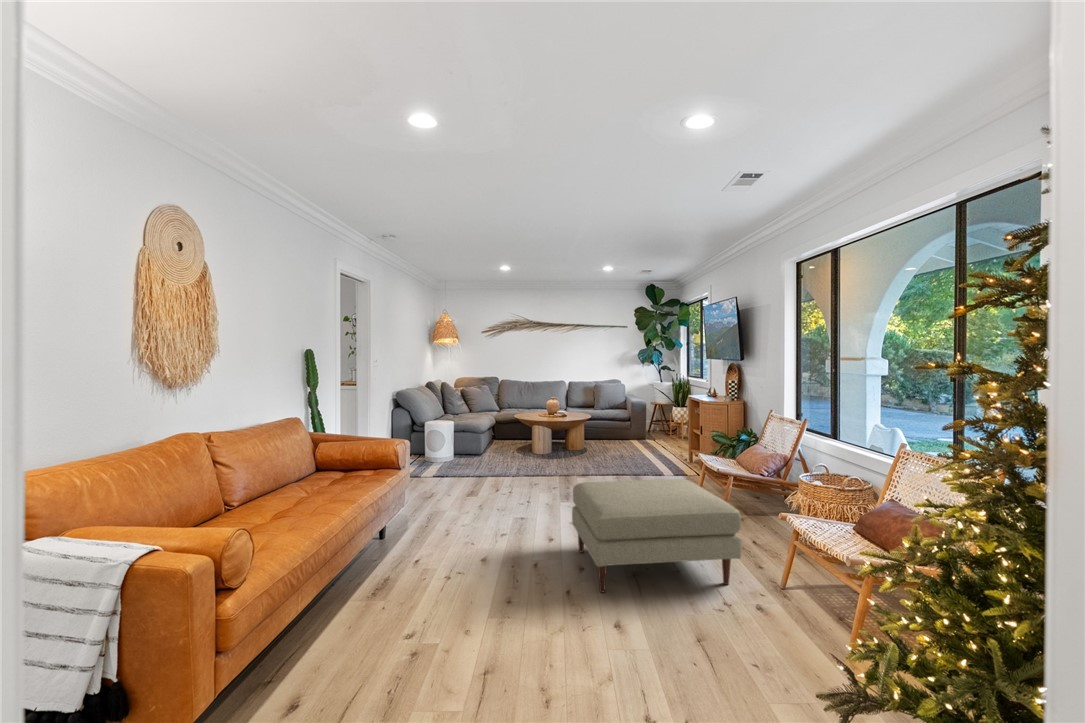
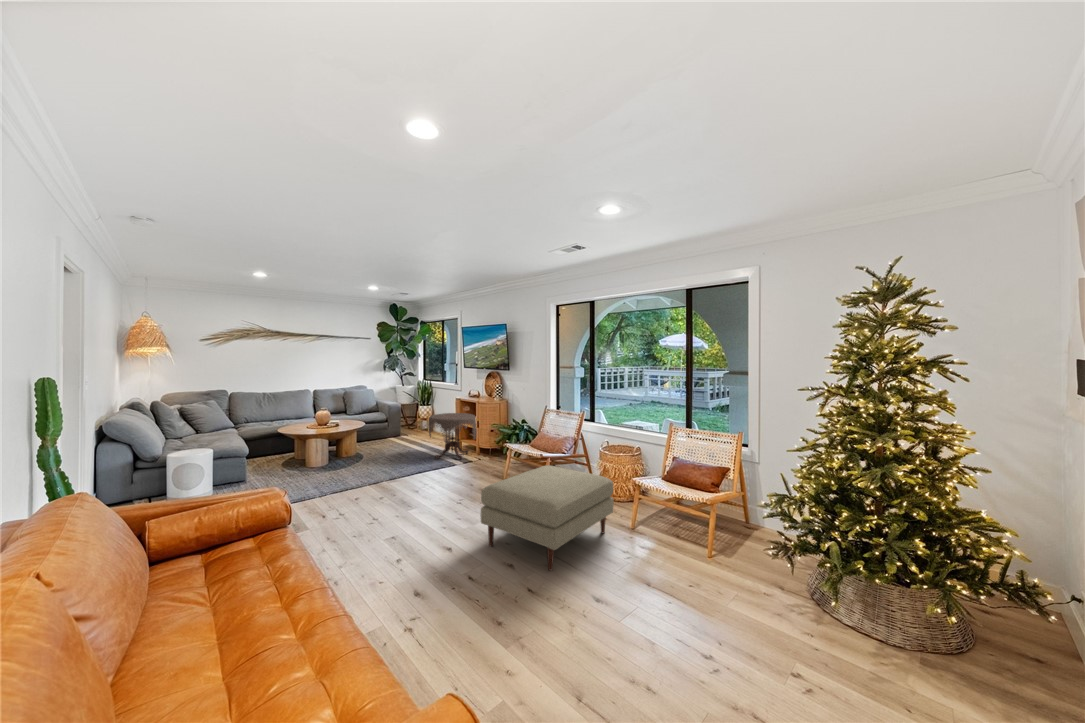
side table: none [643,413,702,470] -> present [429,413,476,460]

